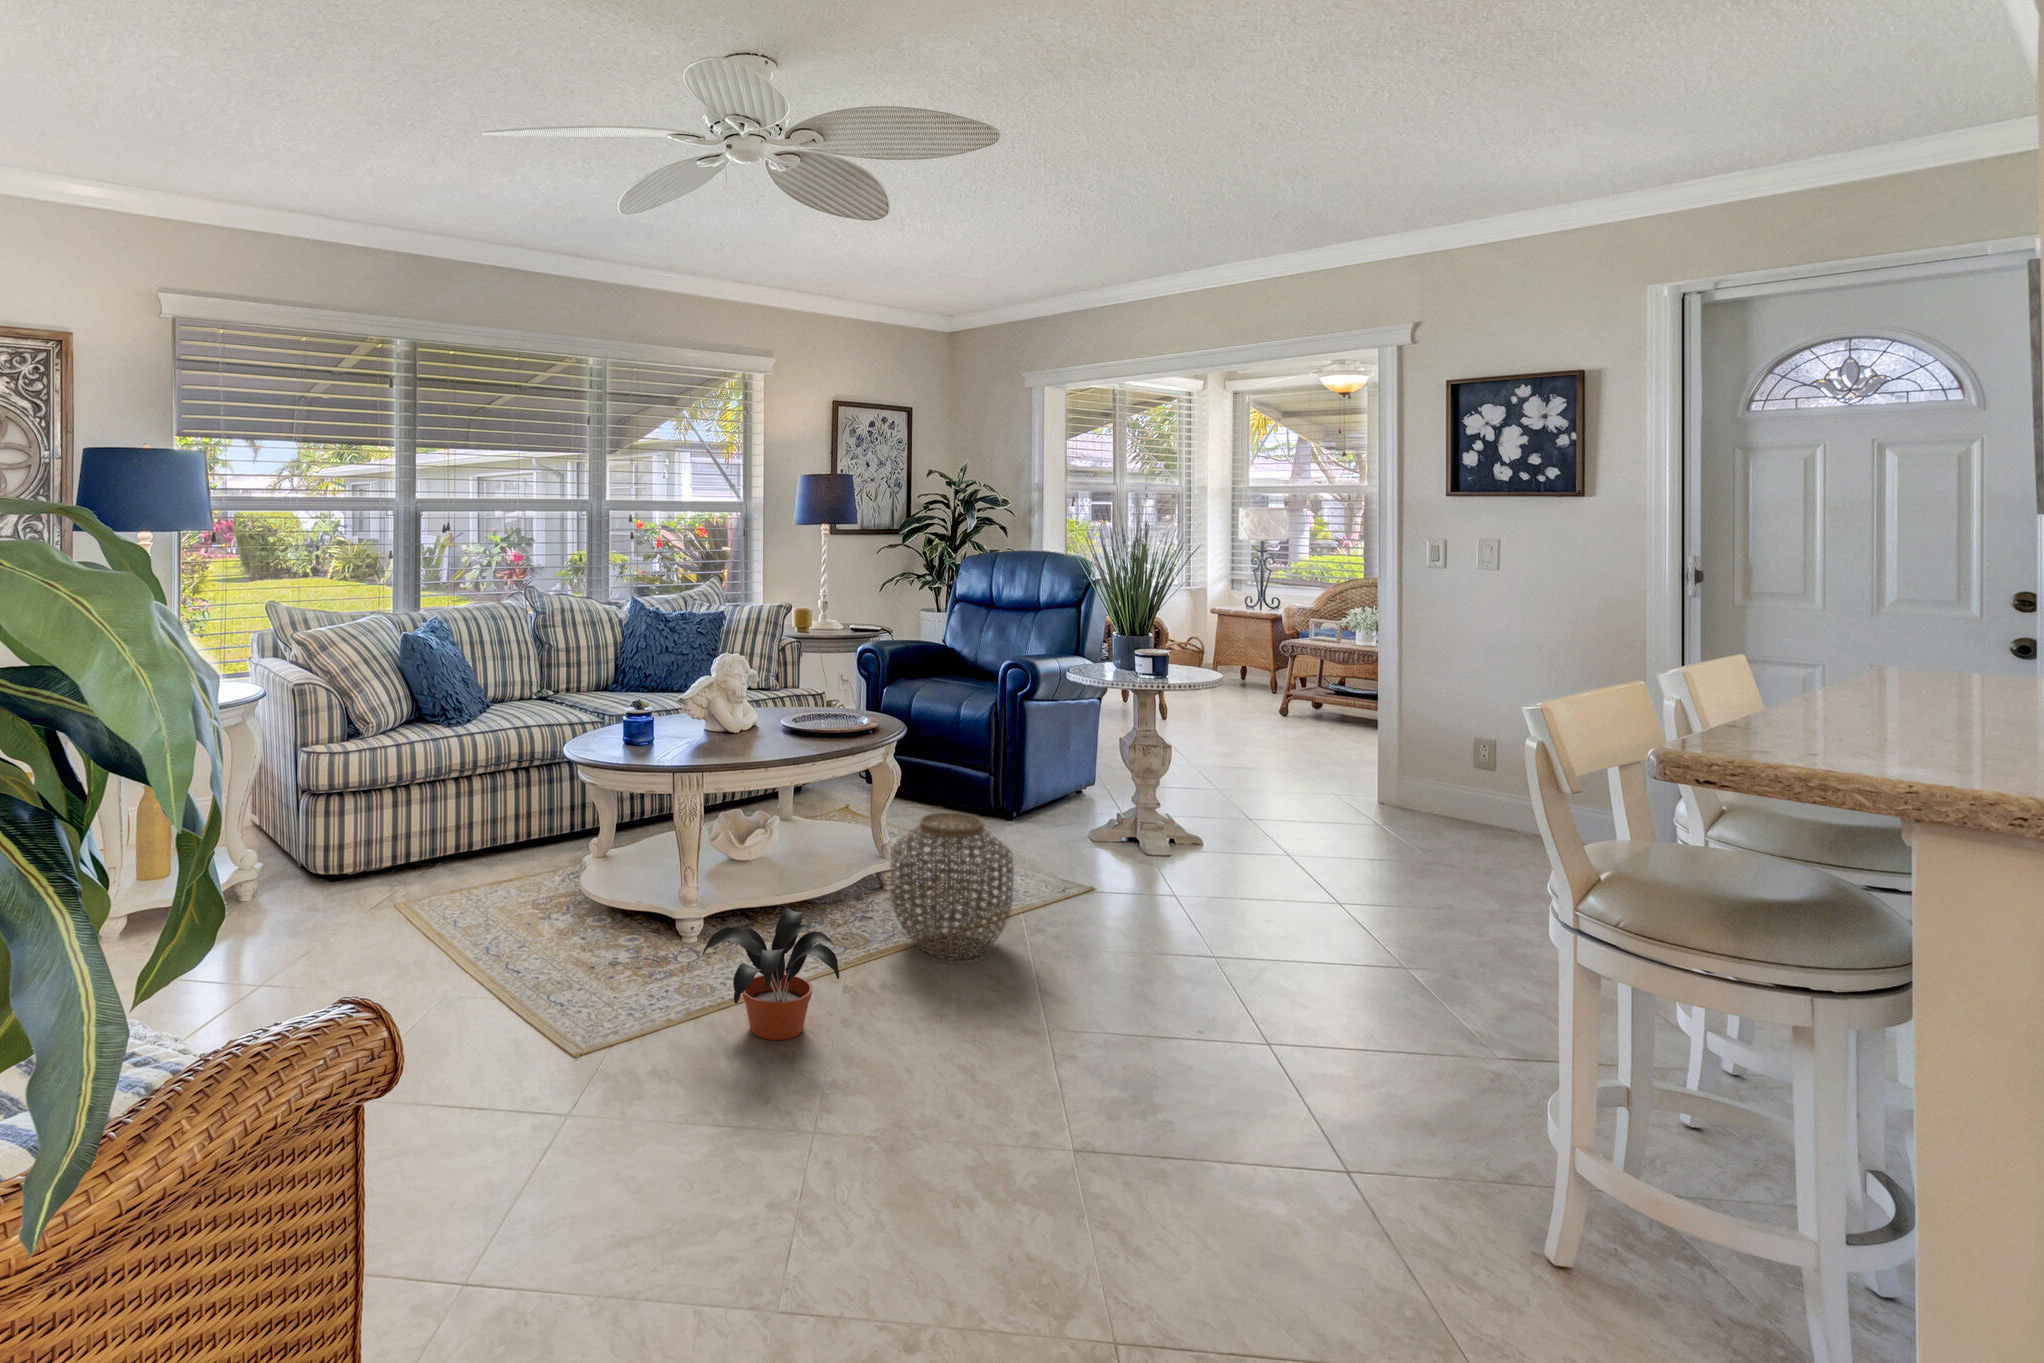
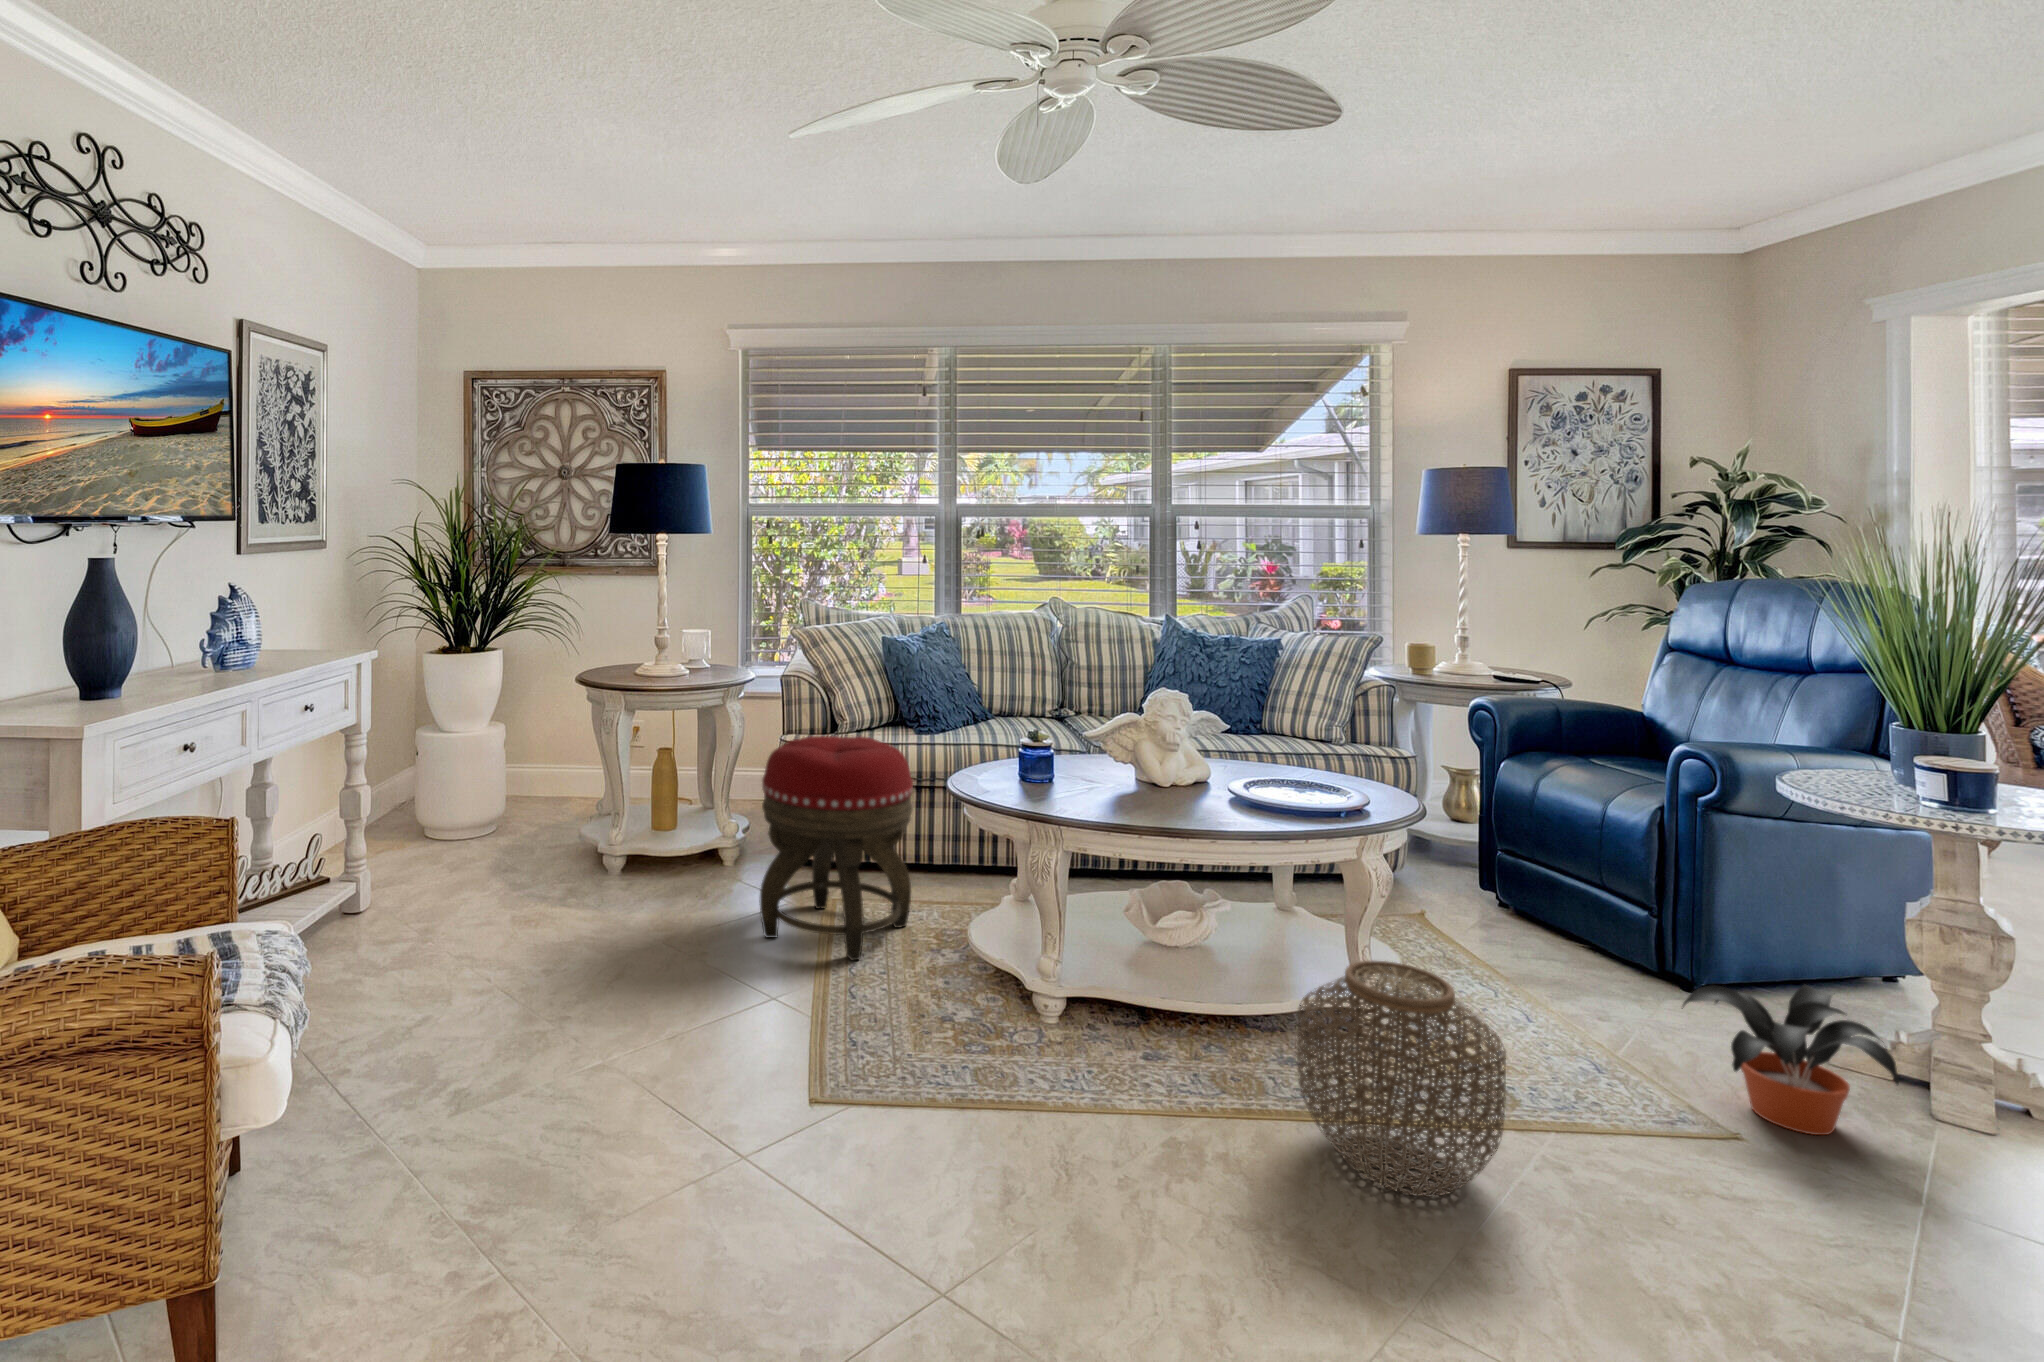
footstool: none [356,727,513,944] -> present [759,736,913,960]
potted plant: present [702,909,839,1040] -> present [1682,985,1899,1135]

